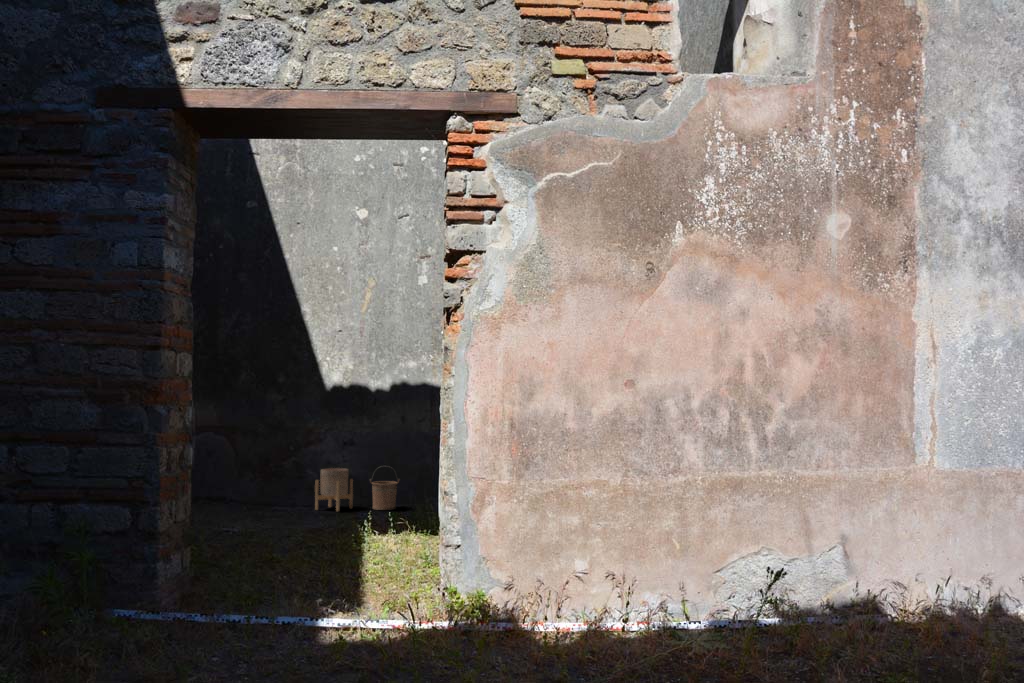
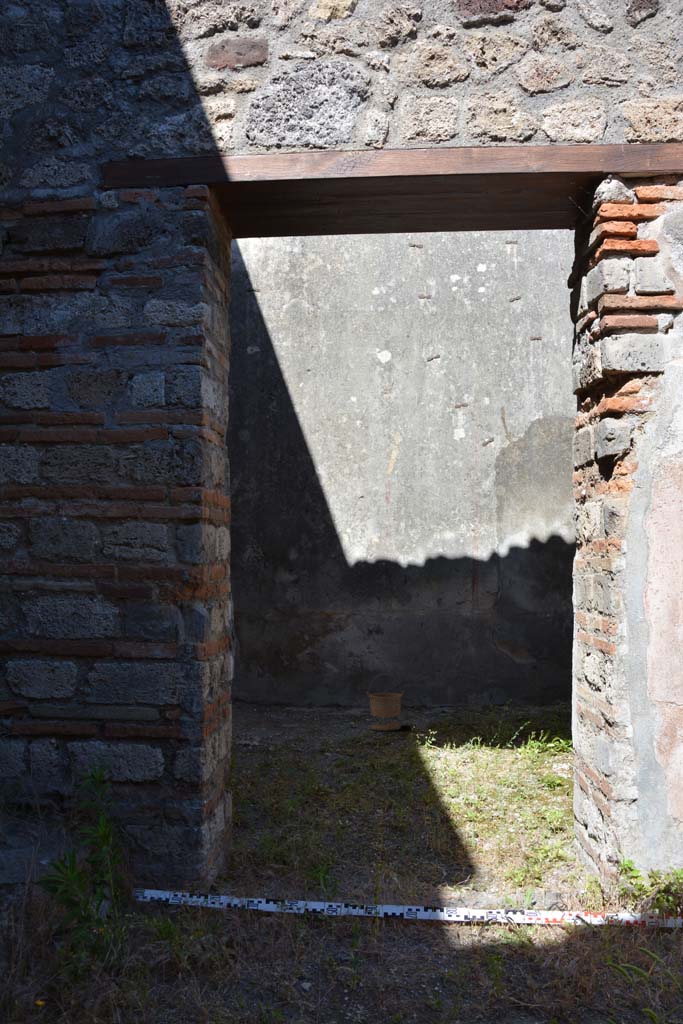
planter: present [315,468,353,511] -> none [300,678,345,734]

